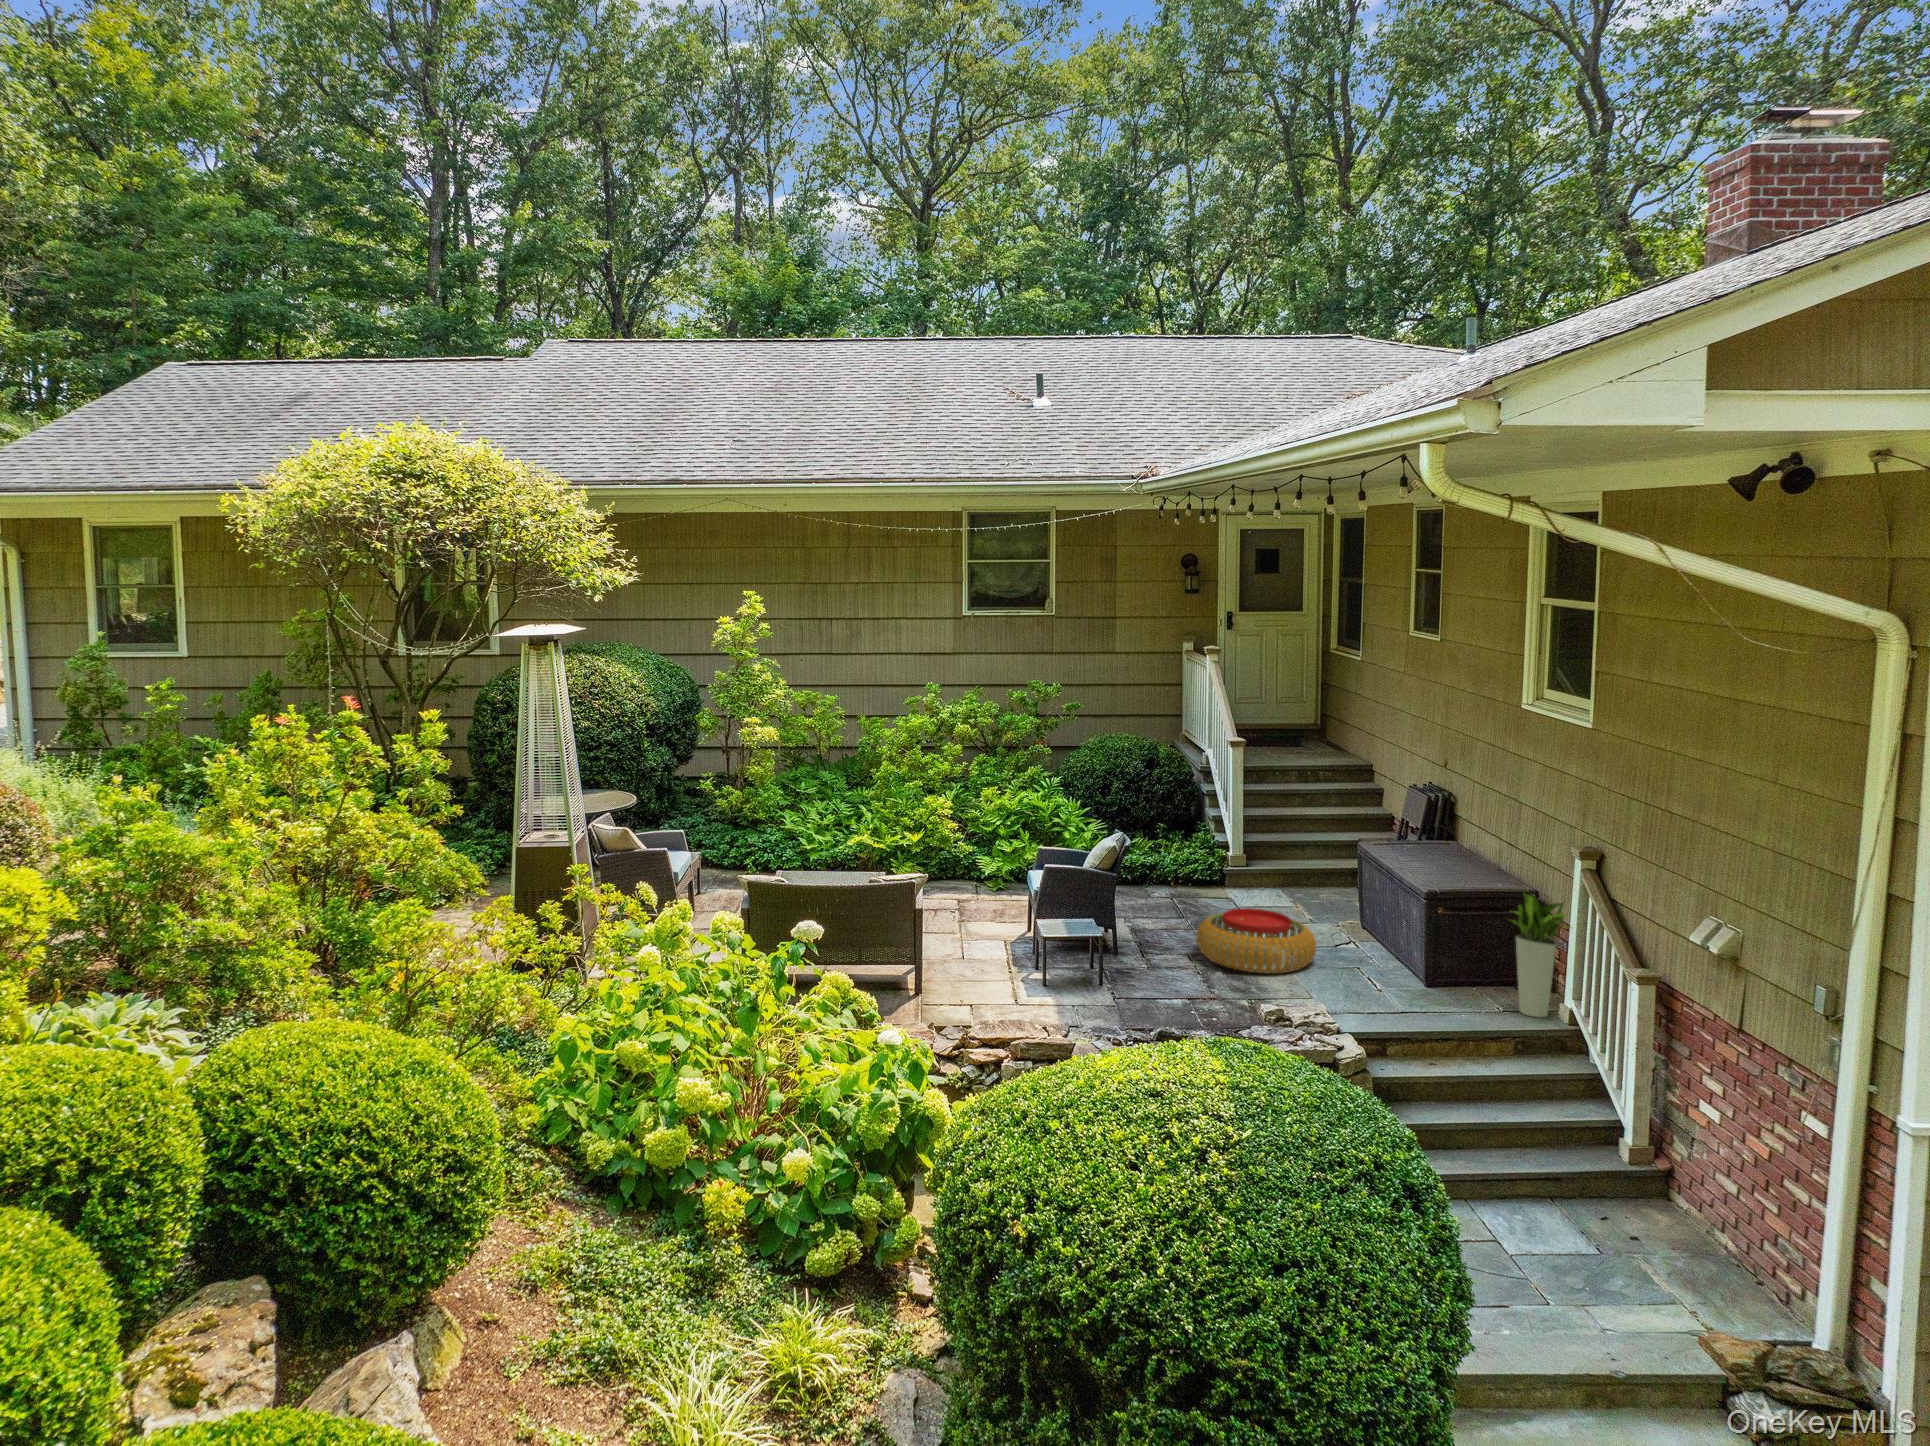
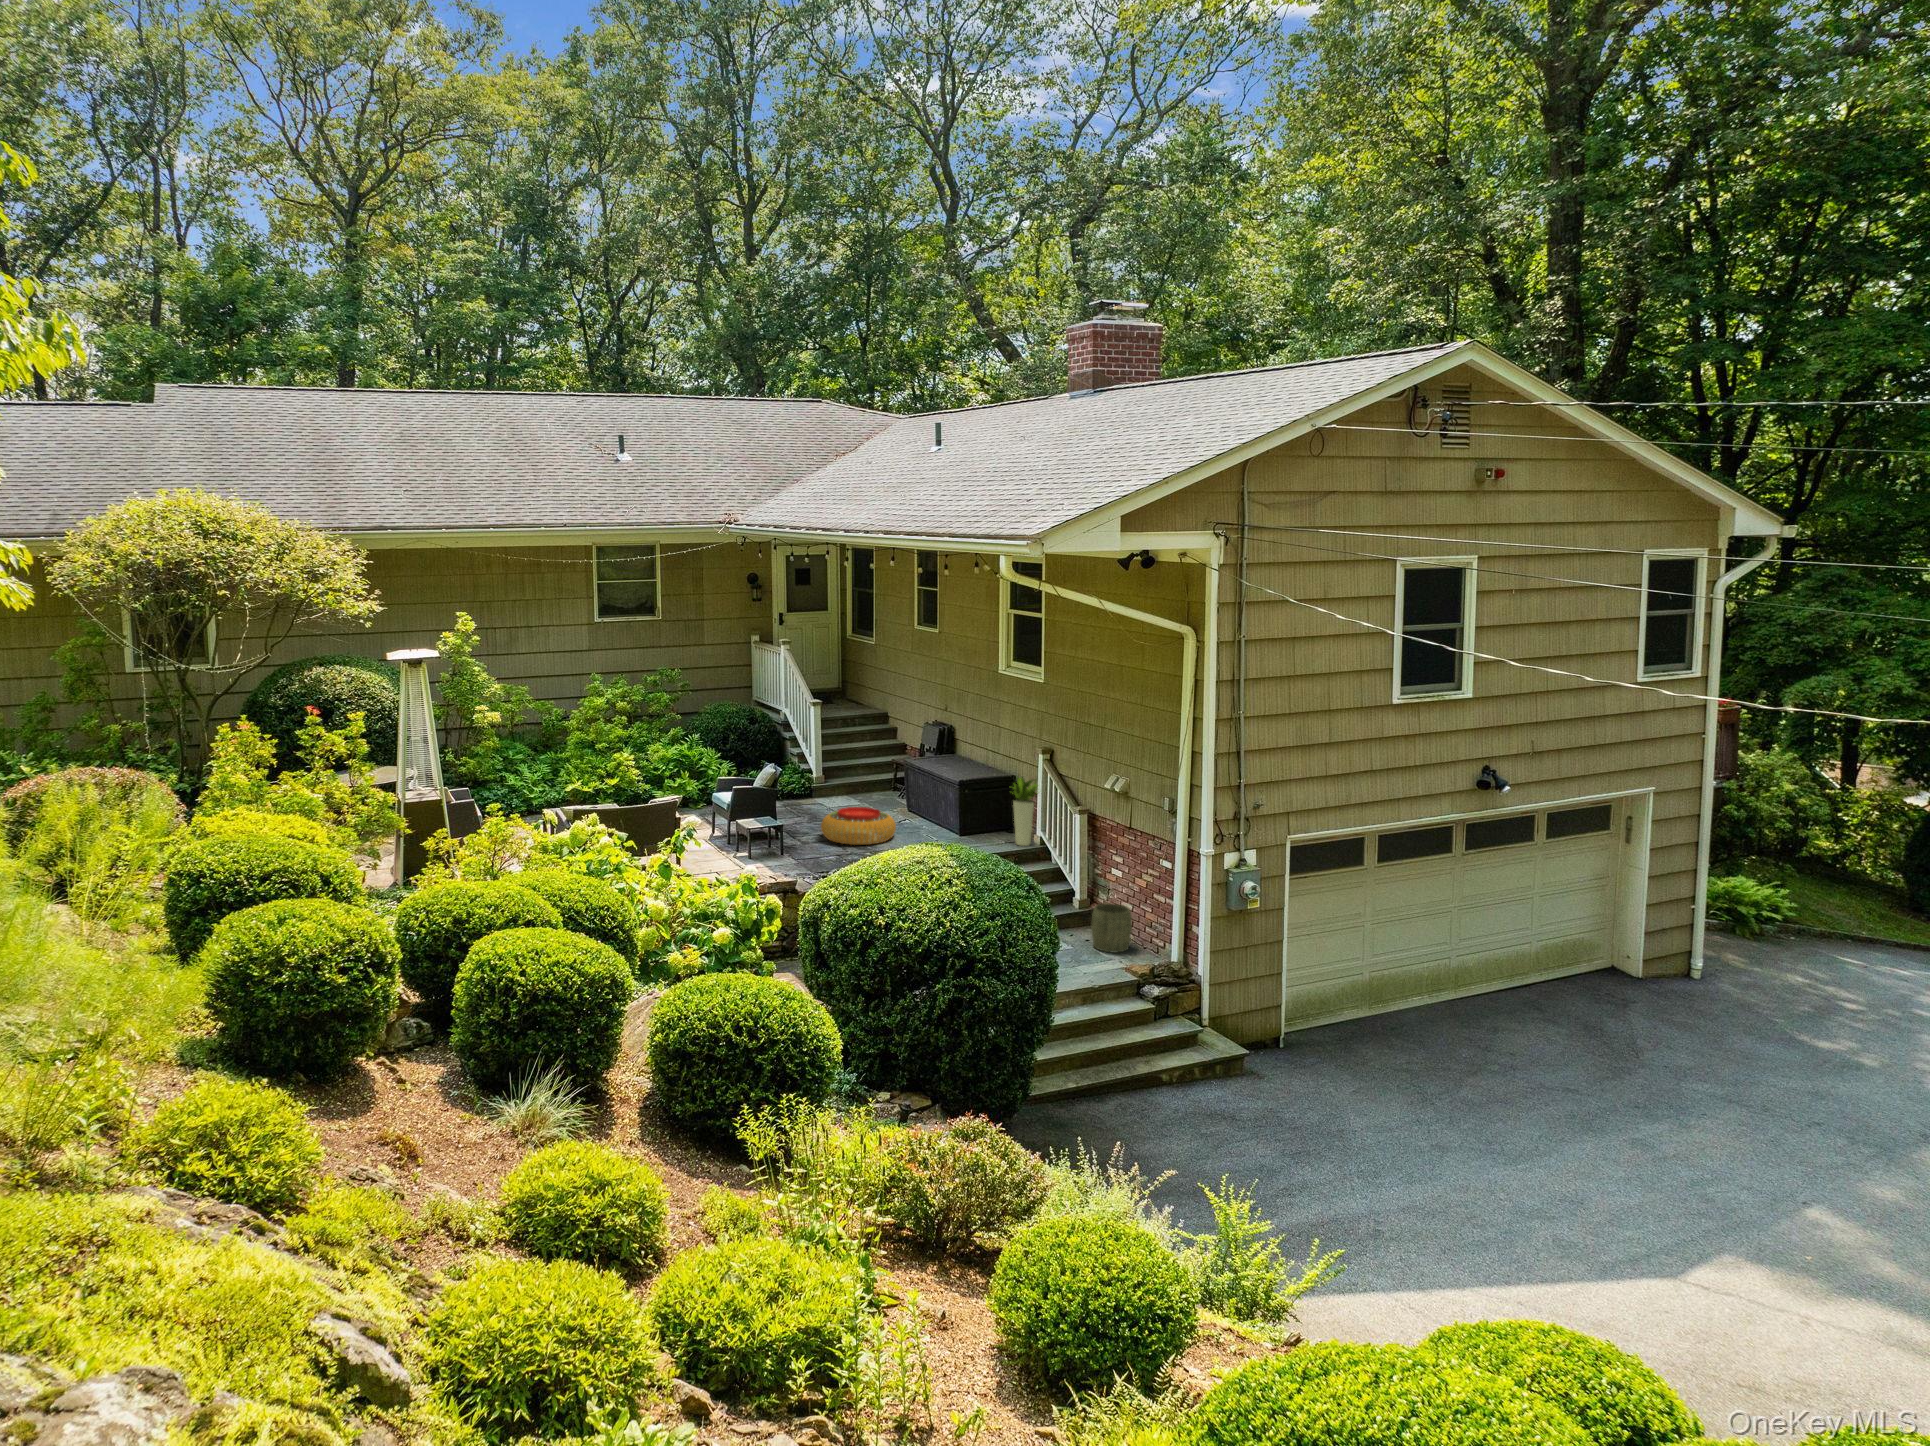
woven basket: none [1644,1167,1736,1276] -> present [1091,903,1132,953]

